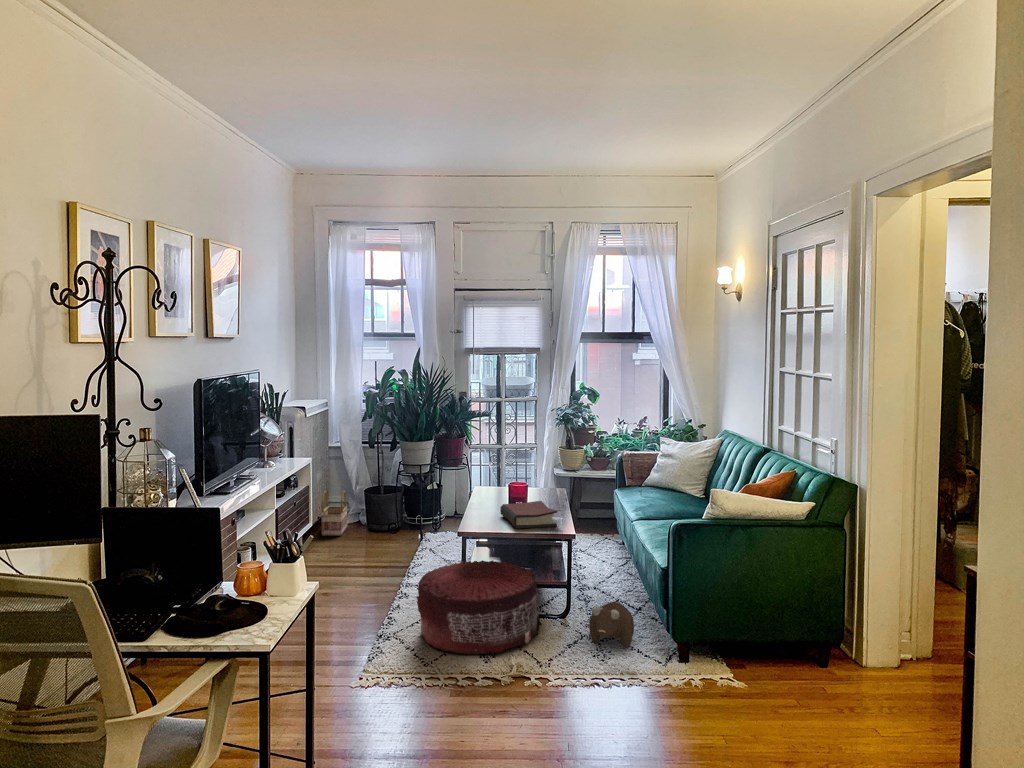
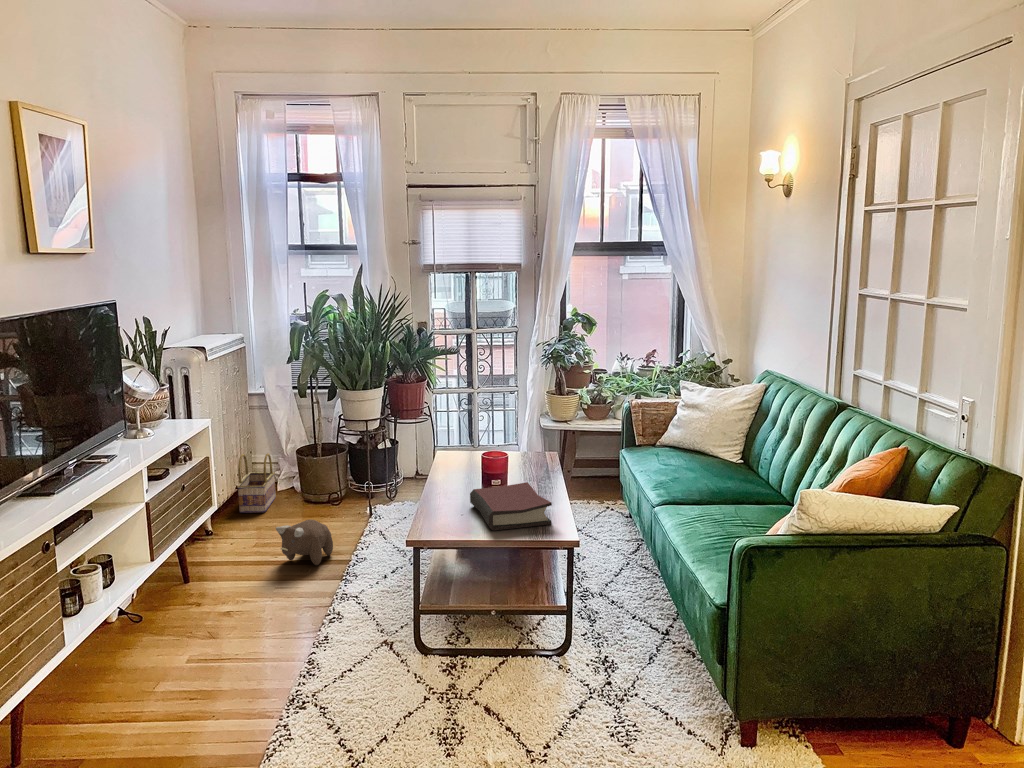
pouf: present [417,560,542,654] -> none [345,574,533,735]
plush toy: present [589,602,634,649] -> present [276,520,333,565]

